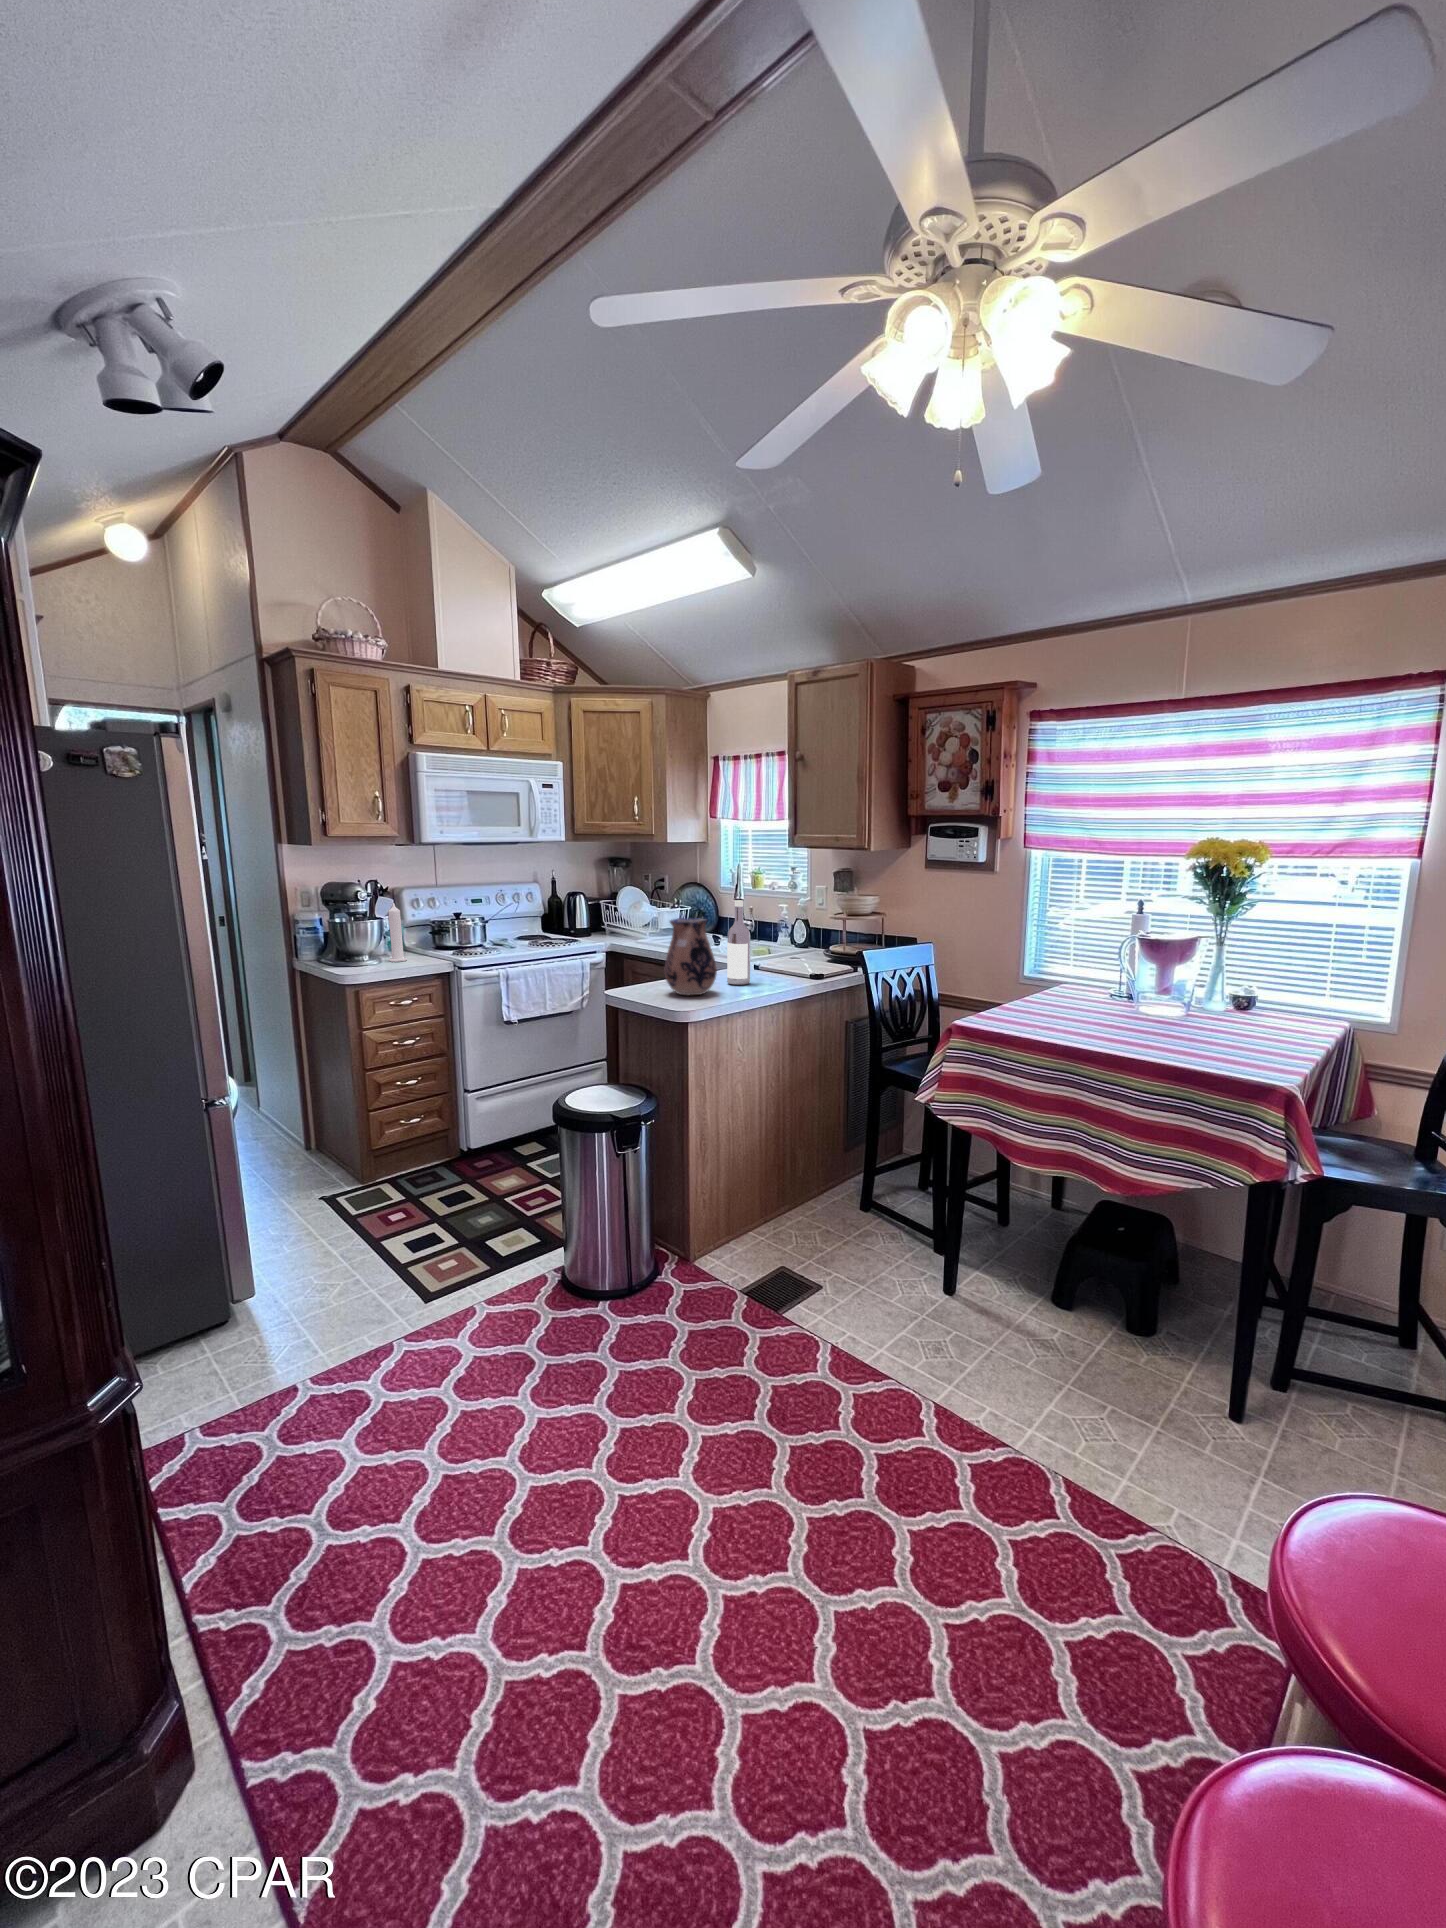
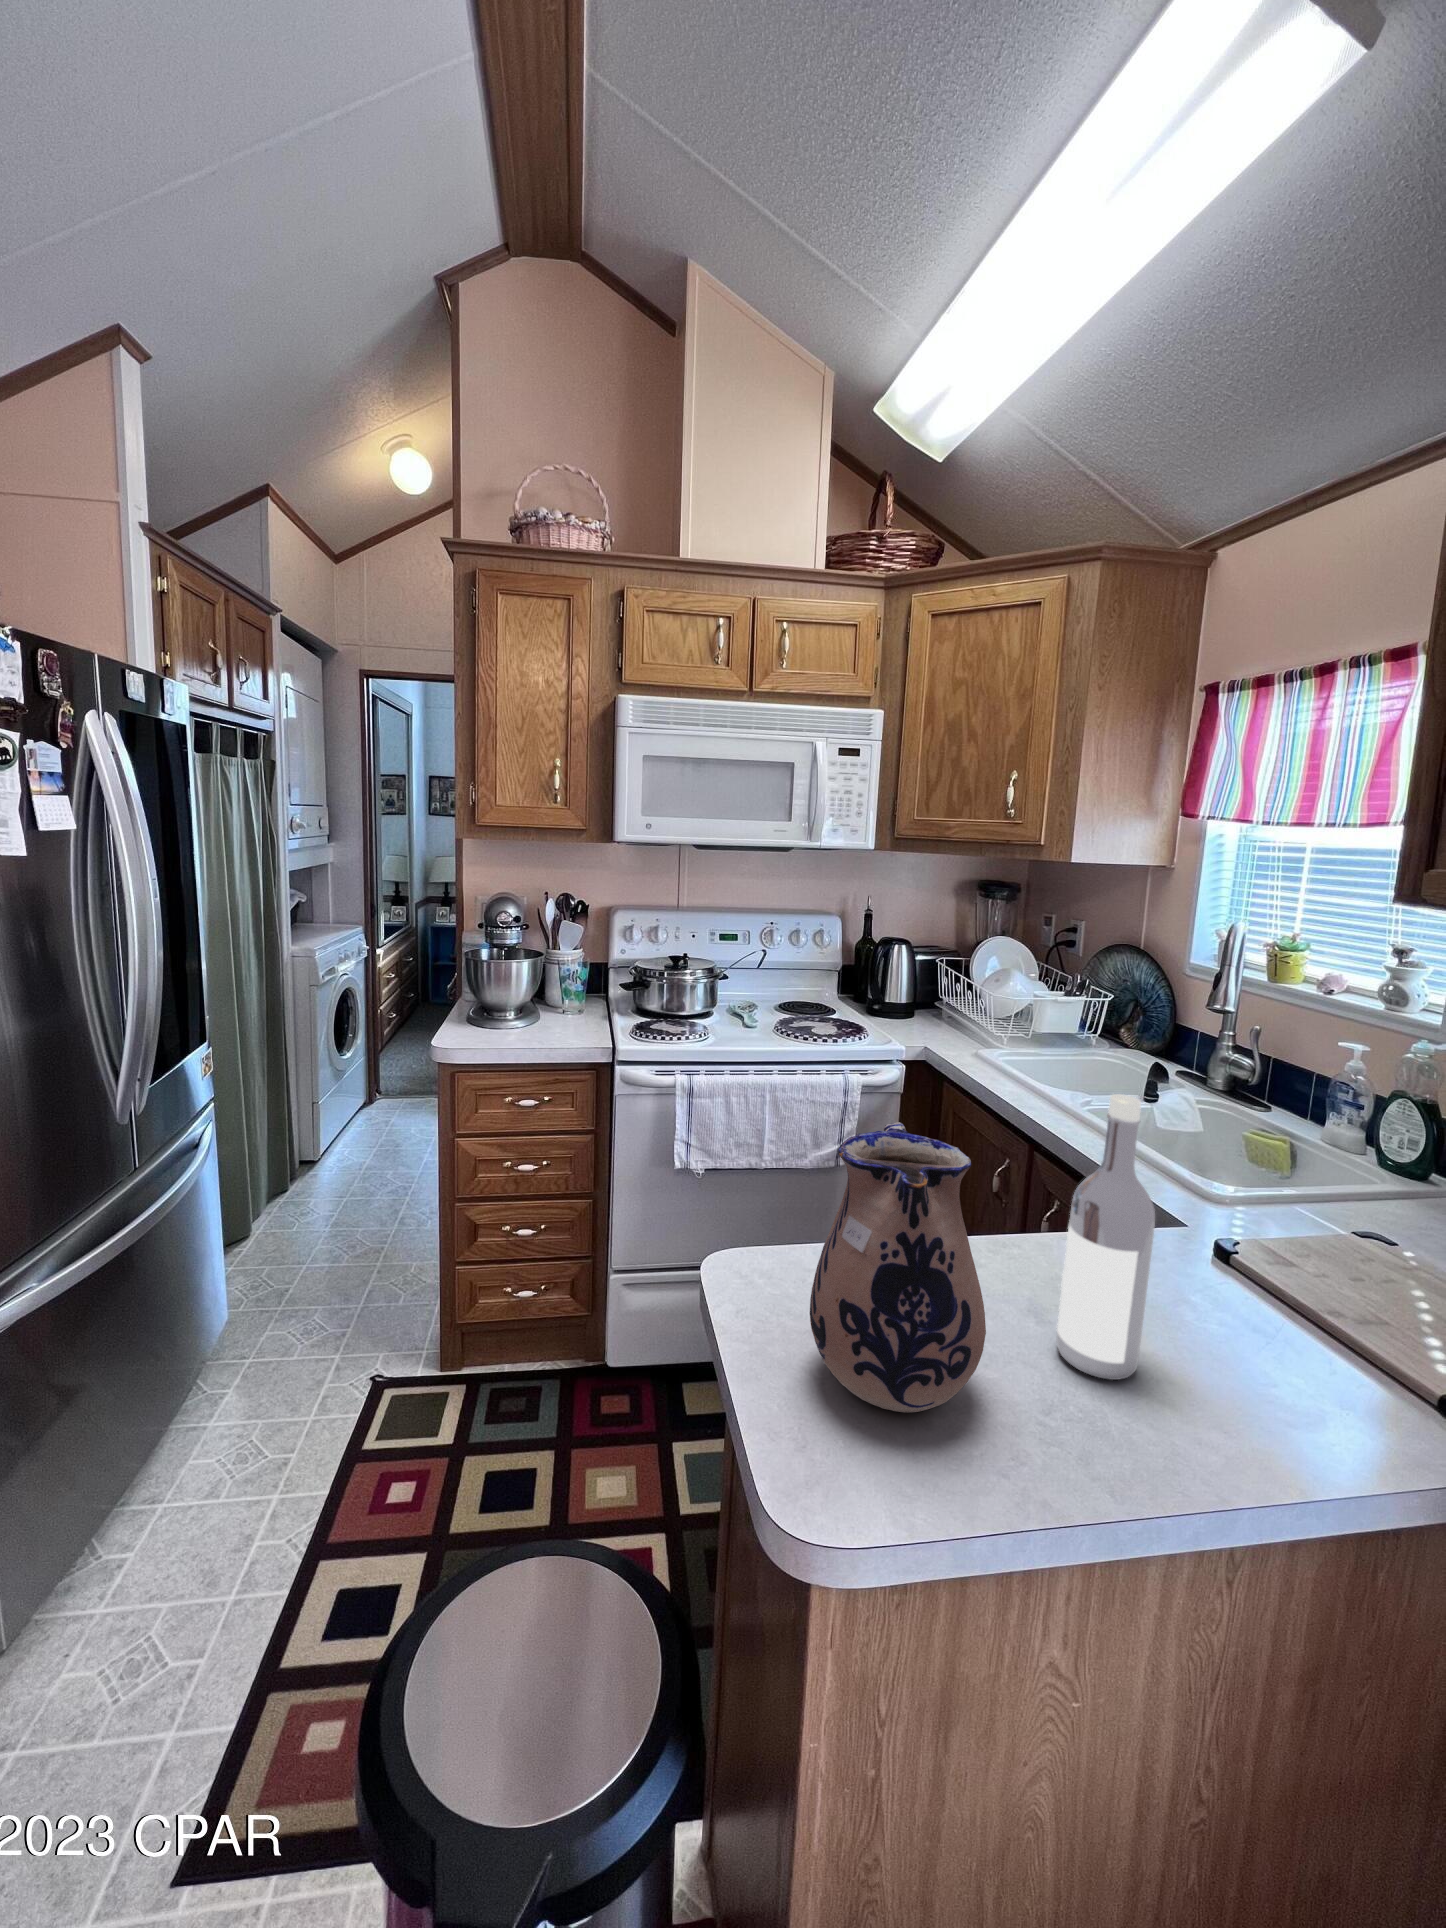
candle: present [388,903,407,962] -> none [525,938,552,1035]

